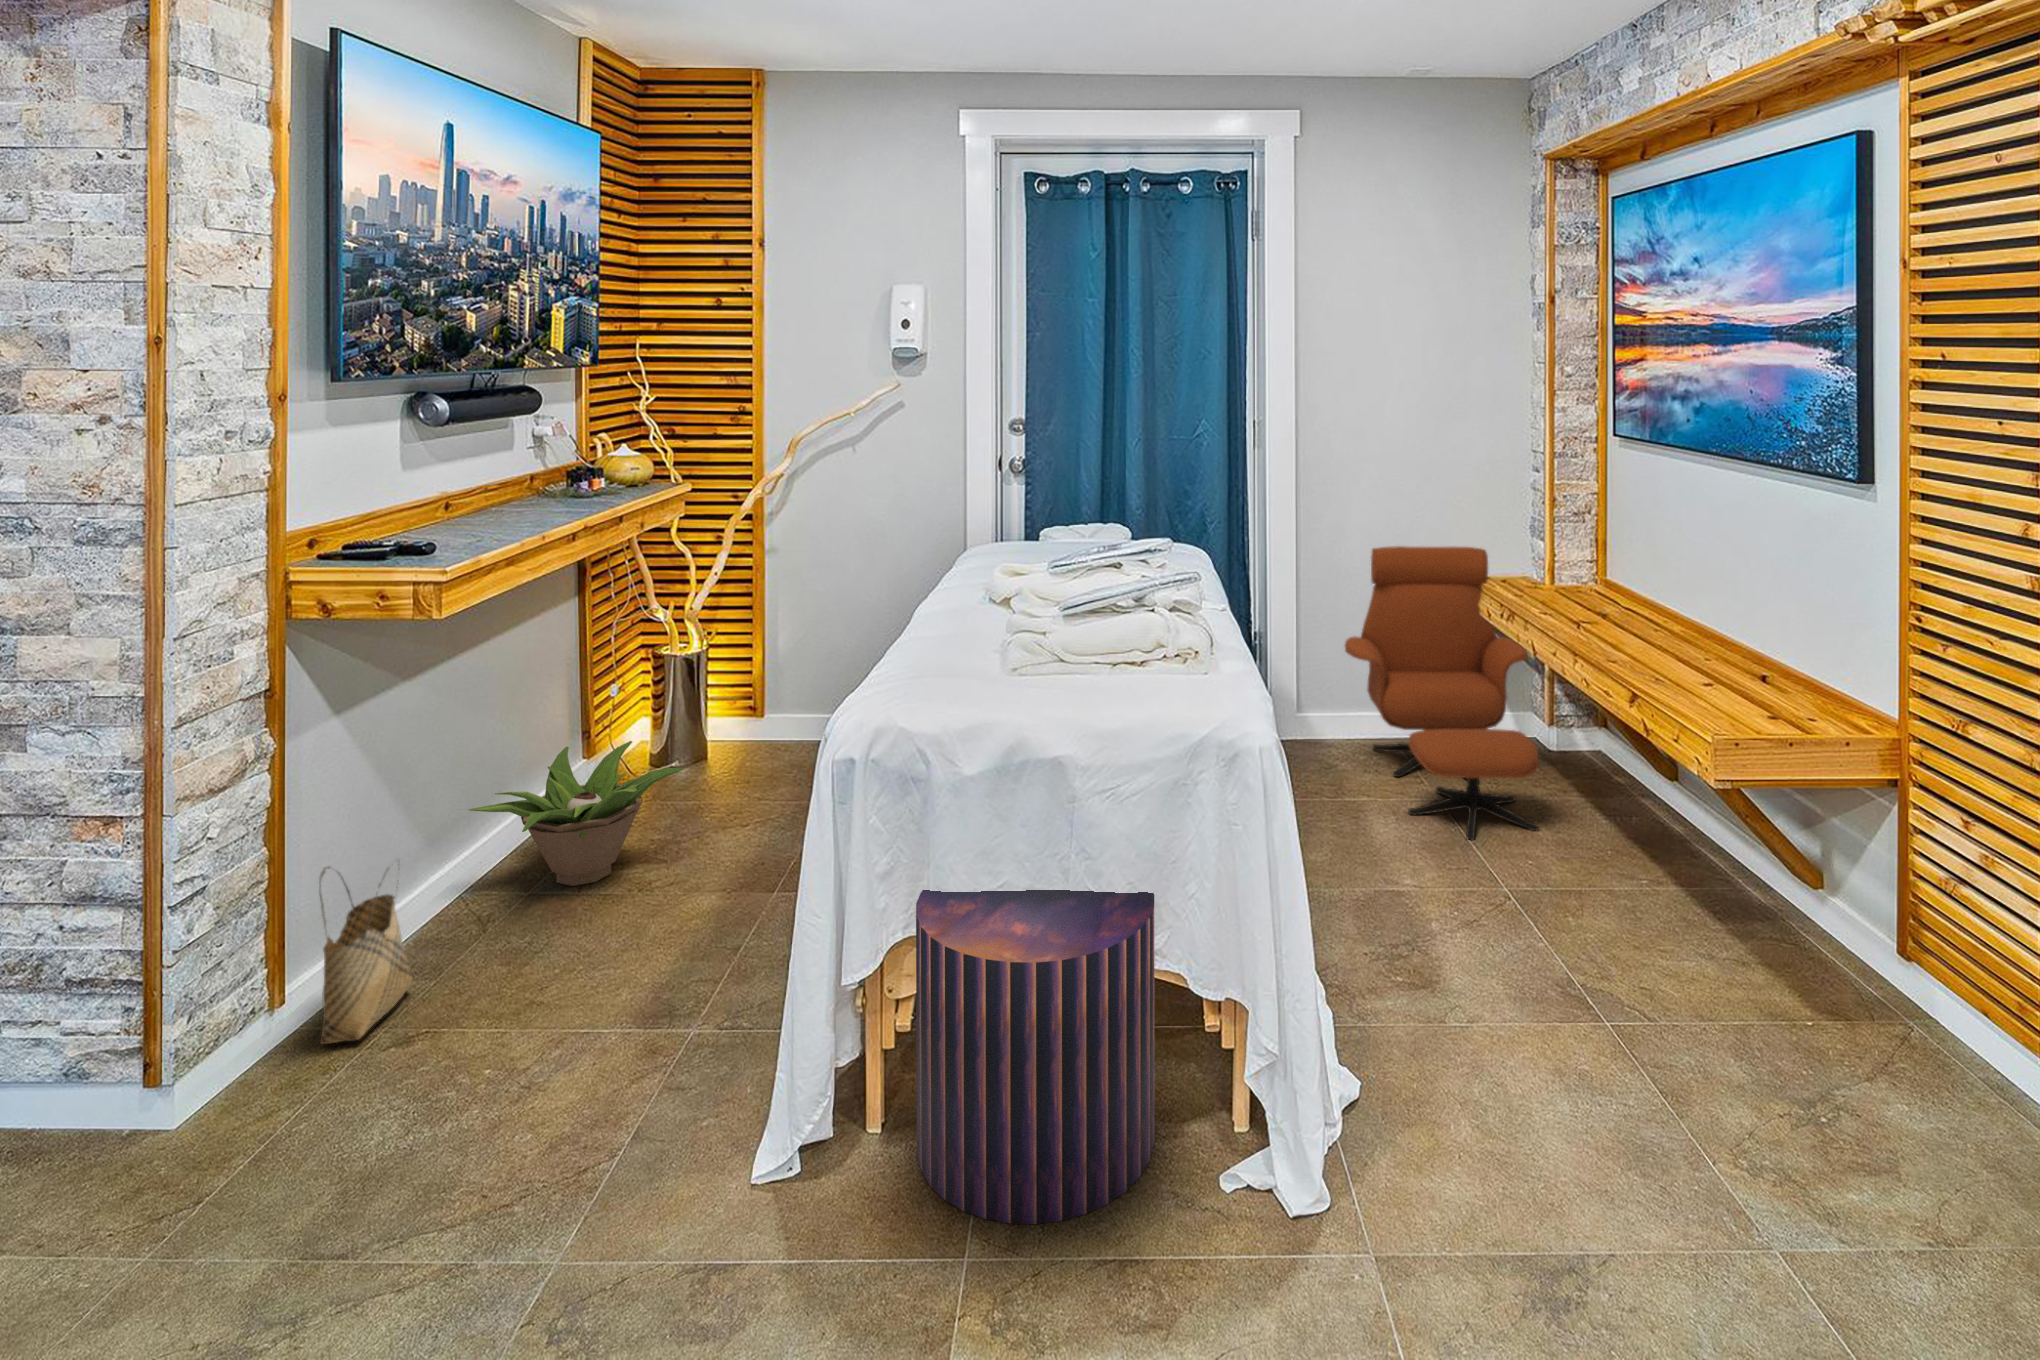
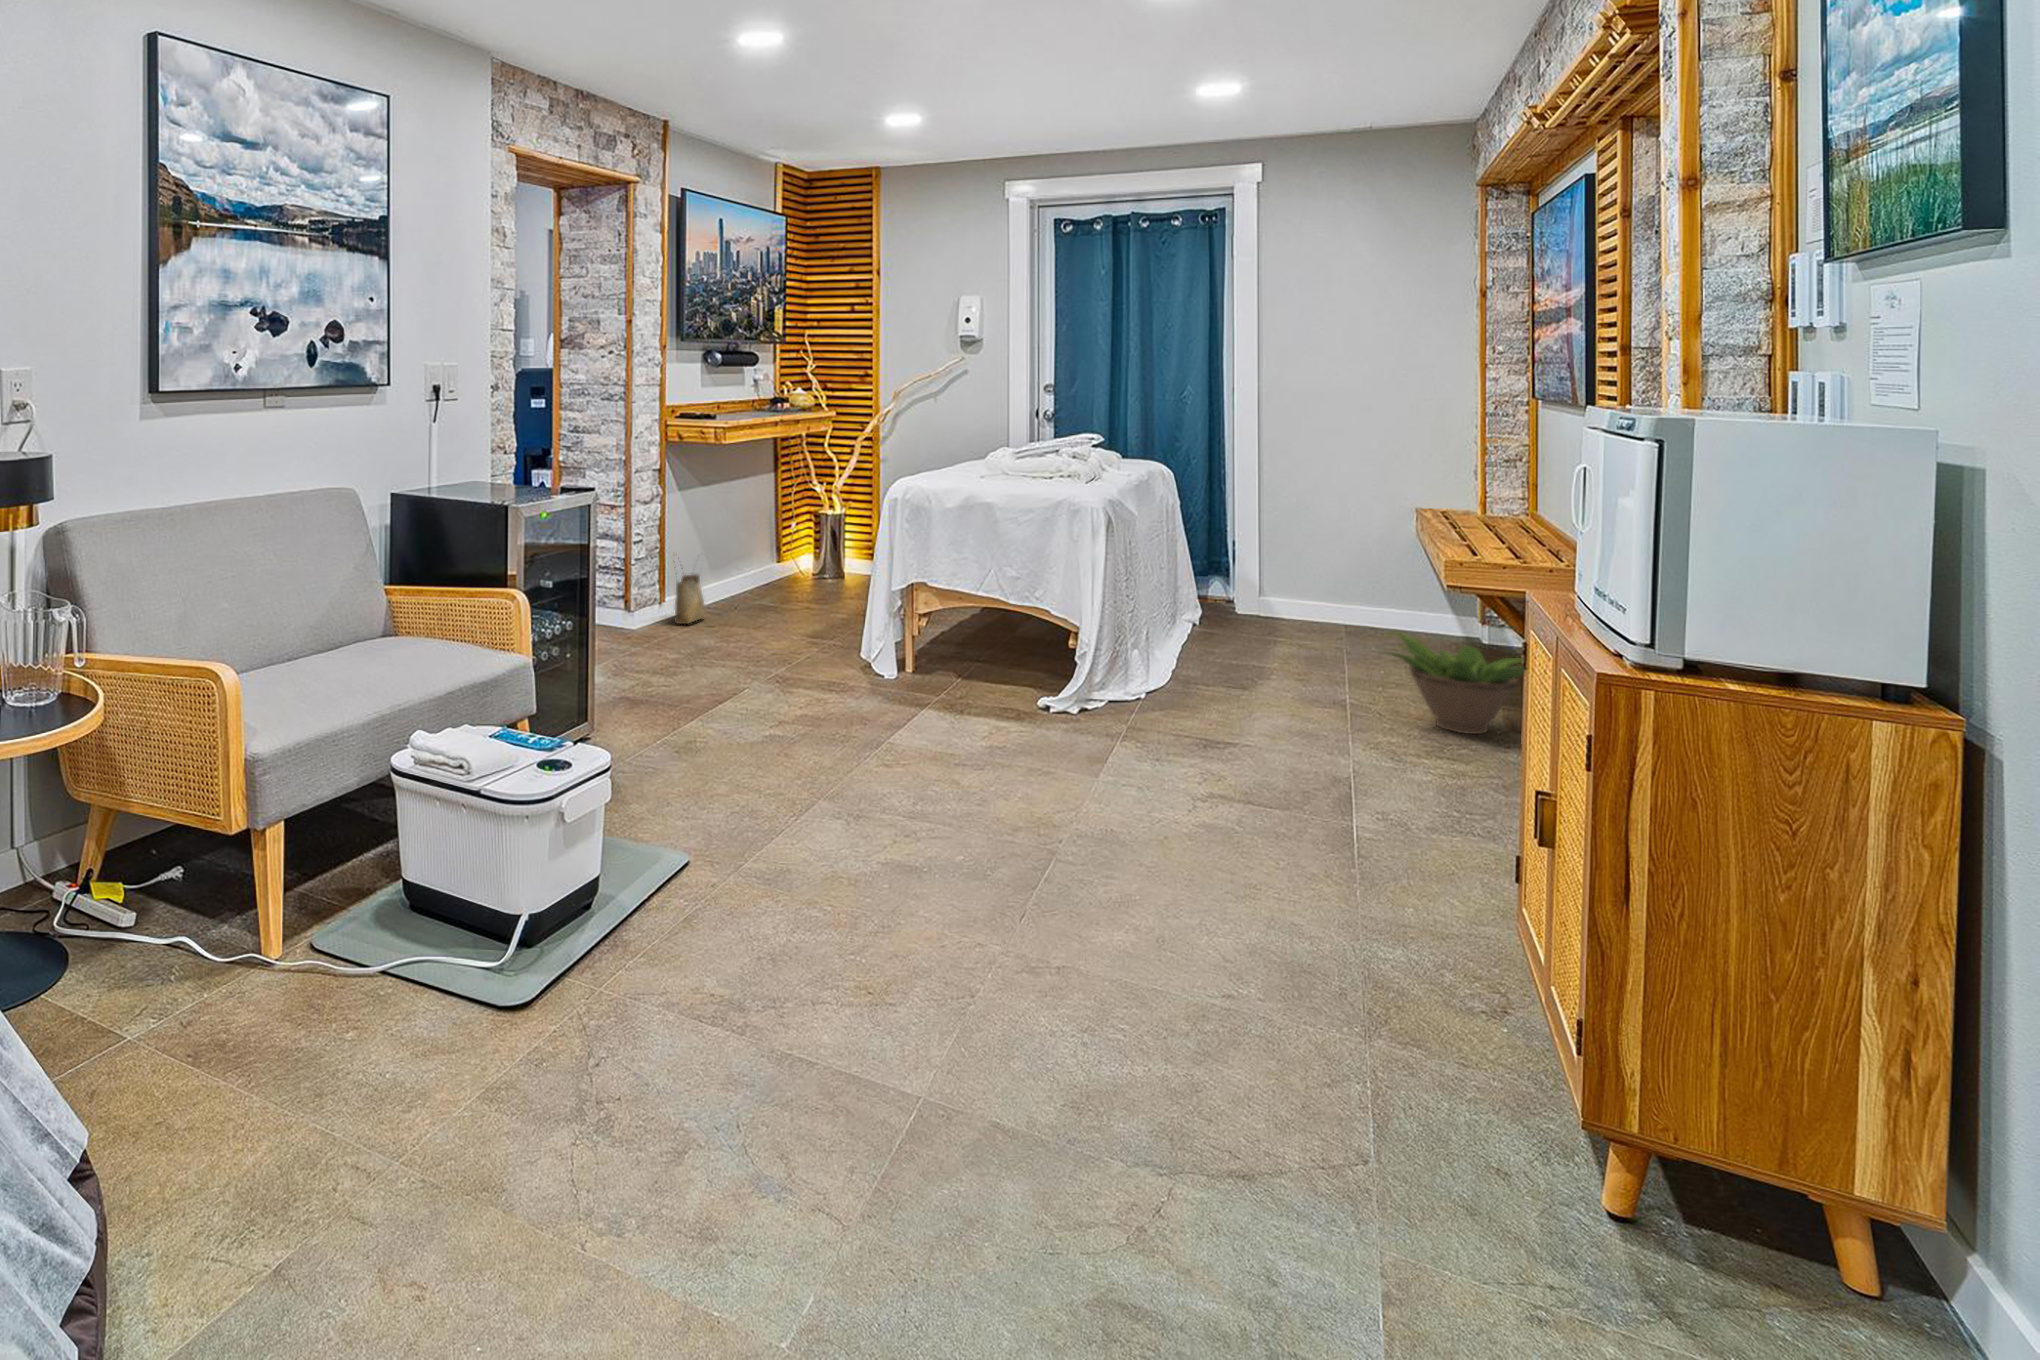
lounge chair: present [1345,546,1539,840] -> none [1287,480,1449,670]
decorative plant: present [469,741,683,886] -> present [1388,632,1524,734]
pouf: present [916,890,1155,1224] -> none [916,565,1032,698]

